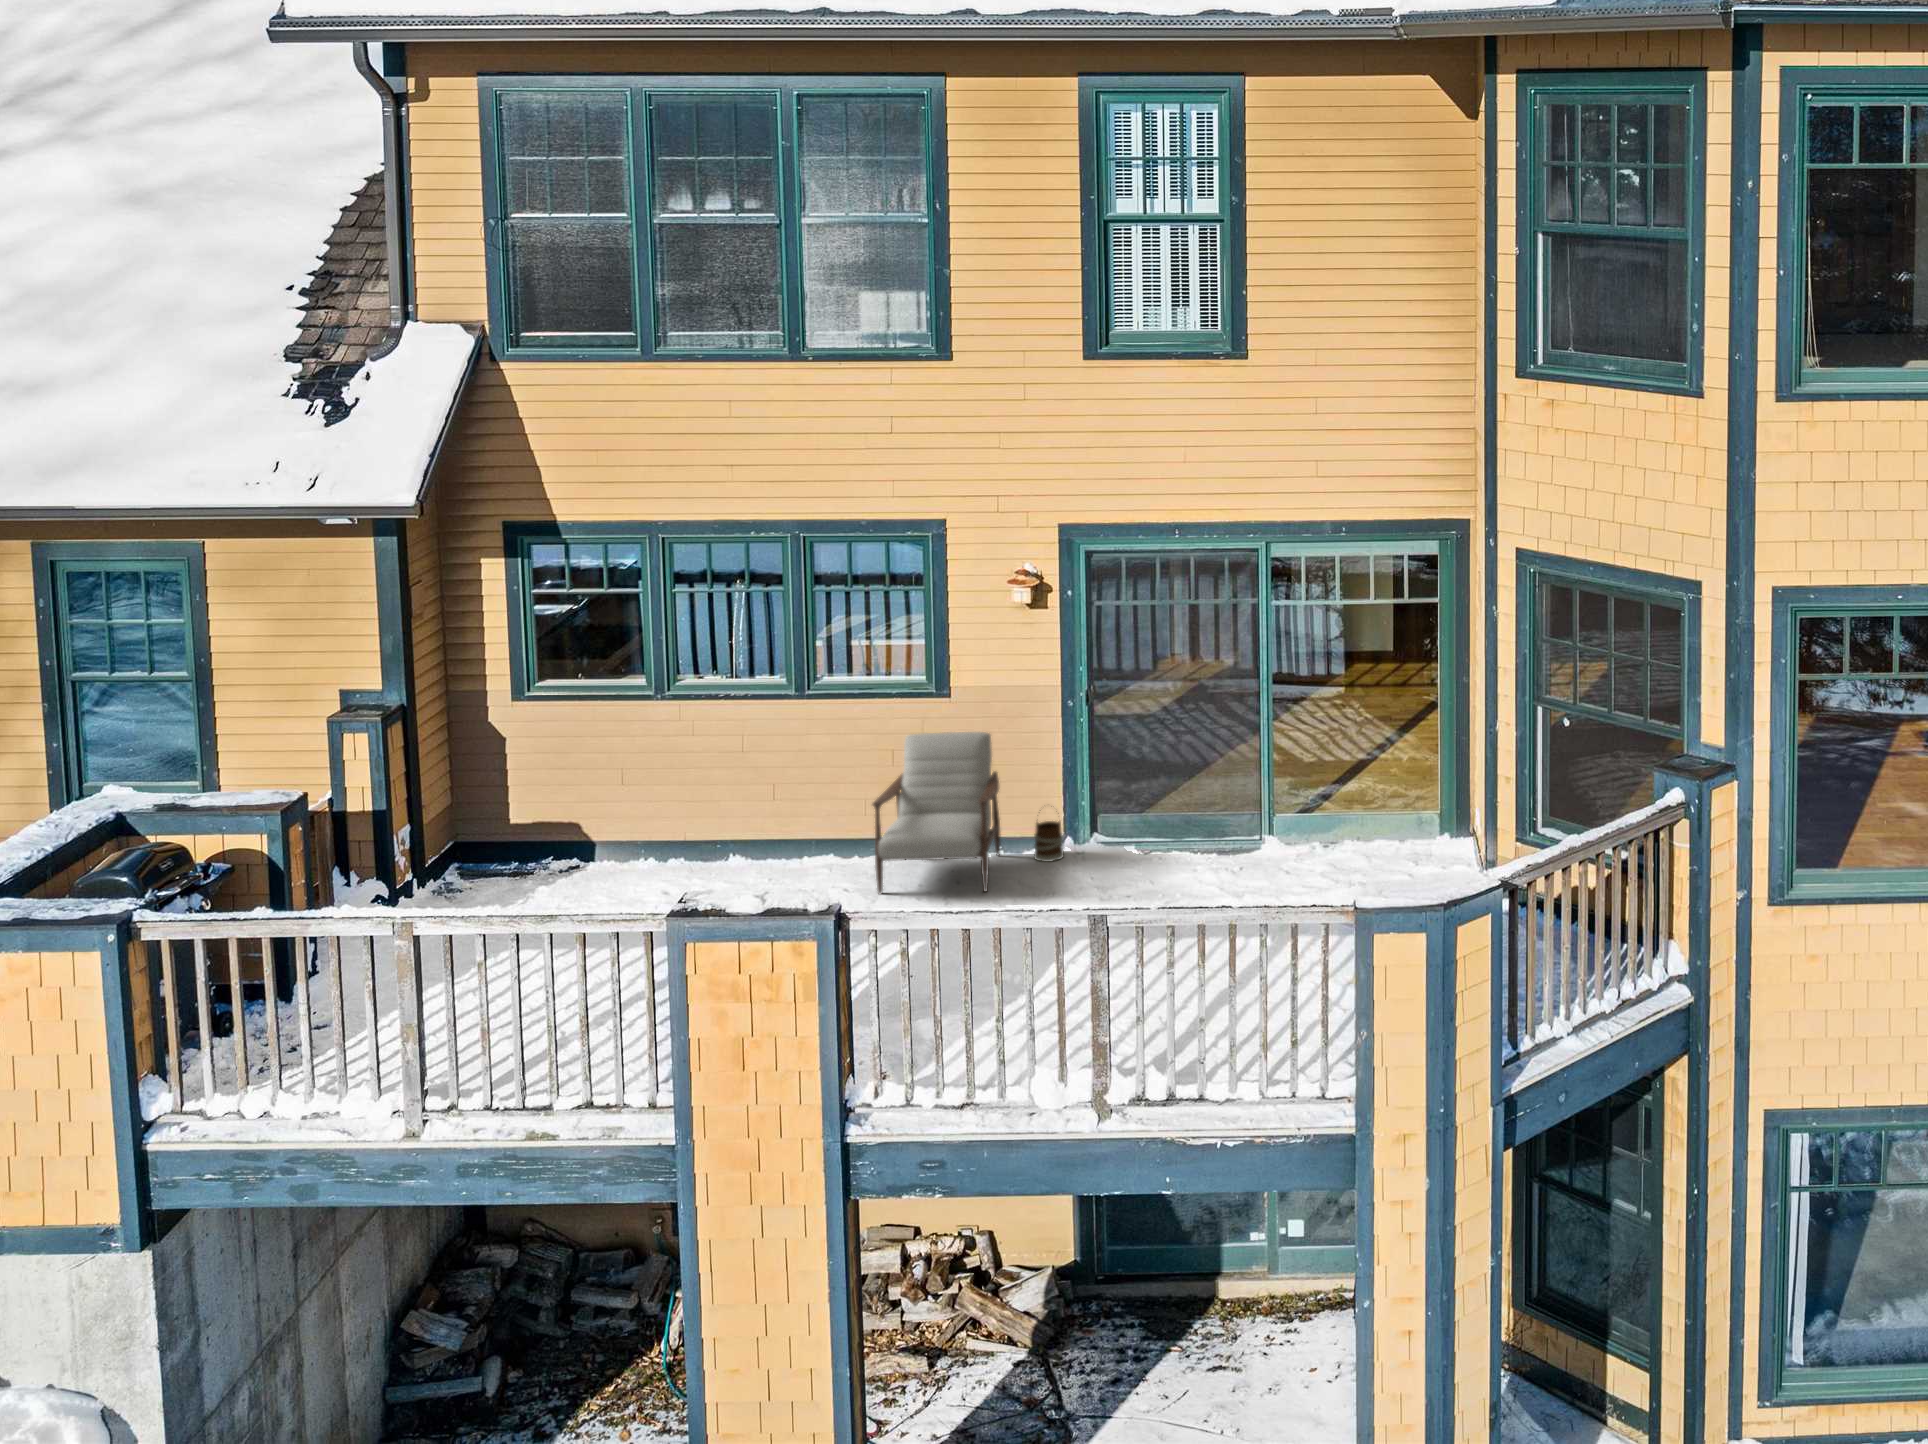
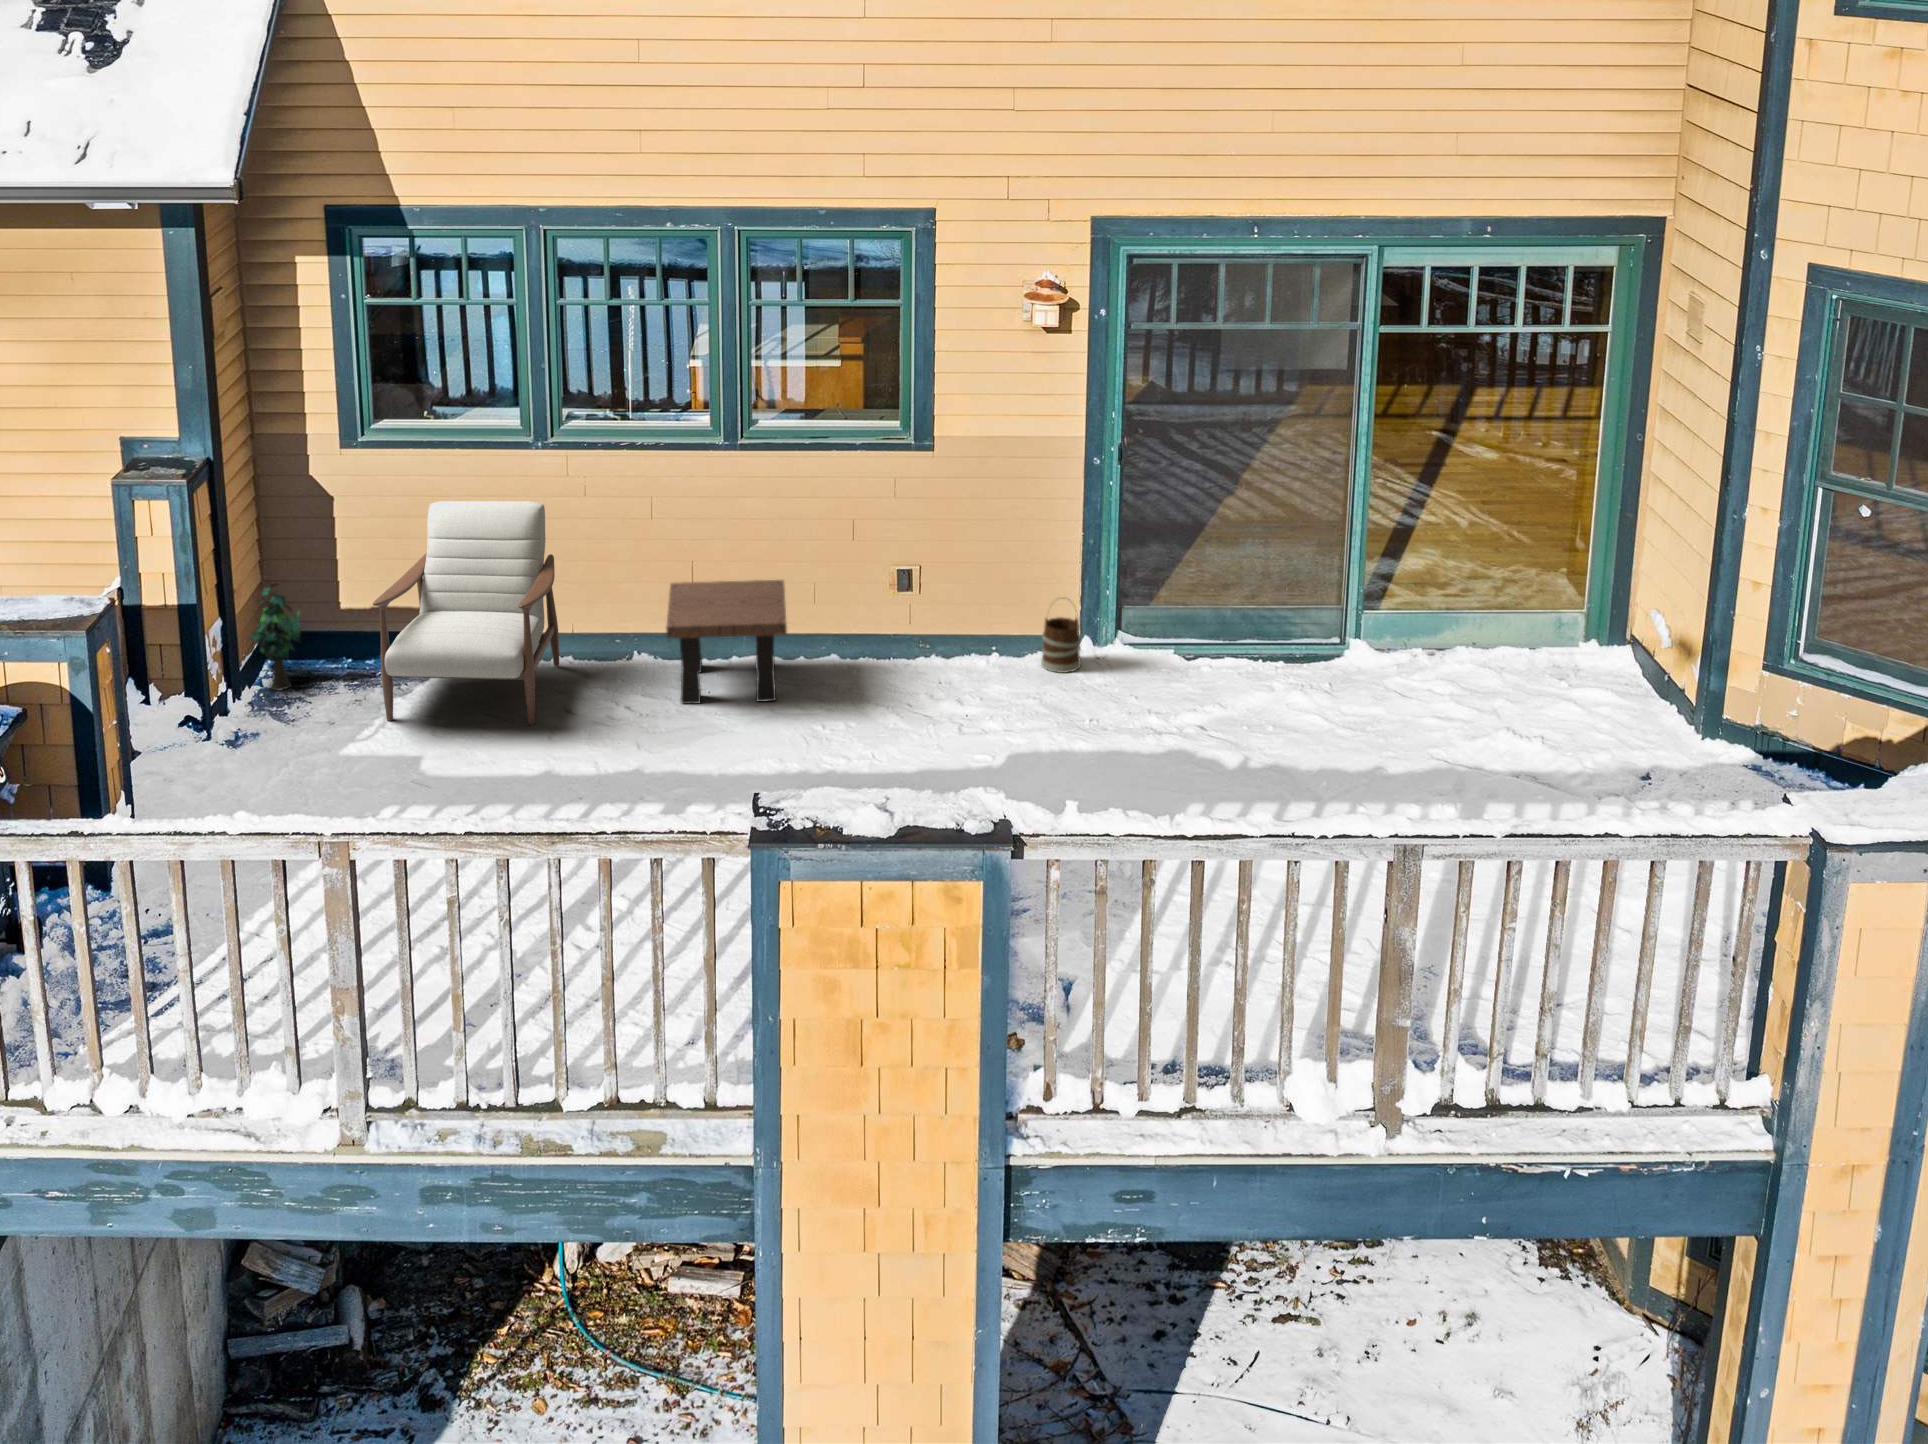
chair: present [872,732,1001,894] -> present [373,501,559,725]
side table: none [738,795,842,887] -> present [666,580,787,704]
decorative plant: none [429,801,472,884] -> present [250,583,301,691]

